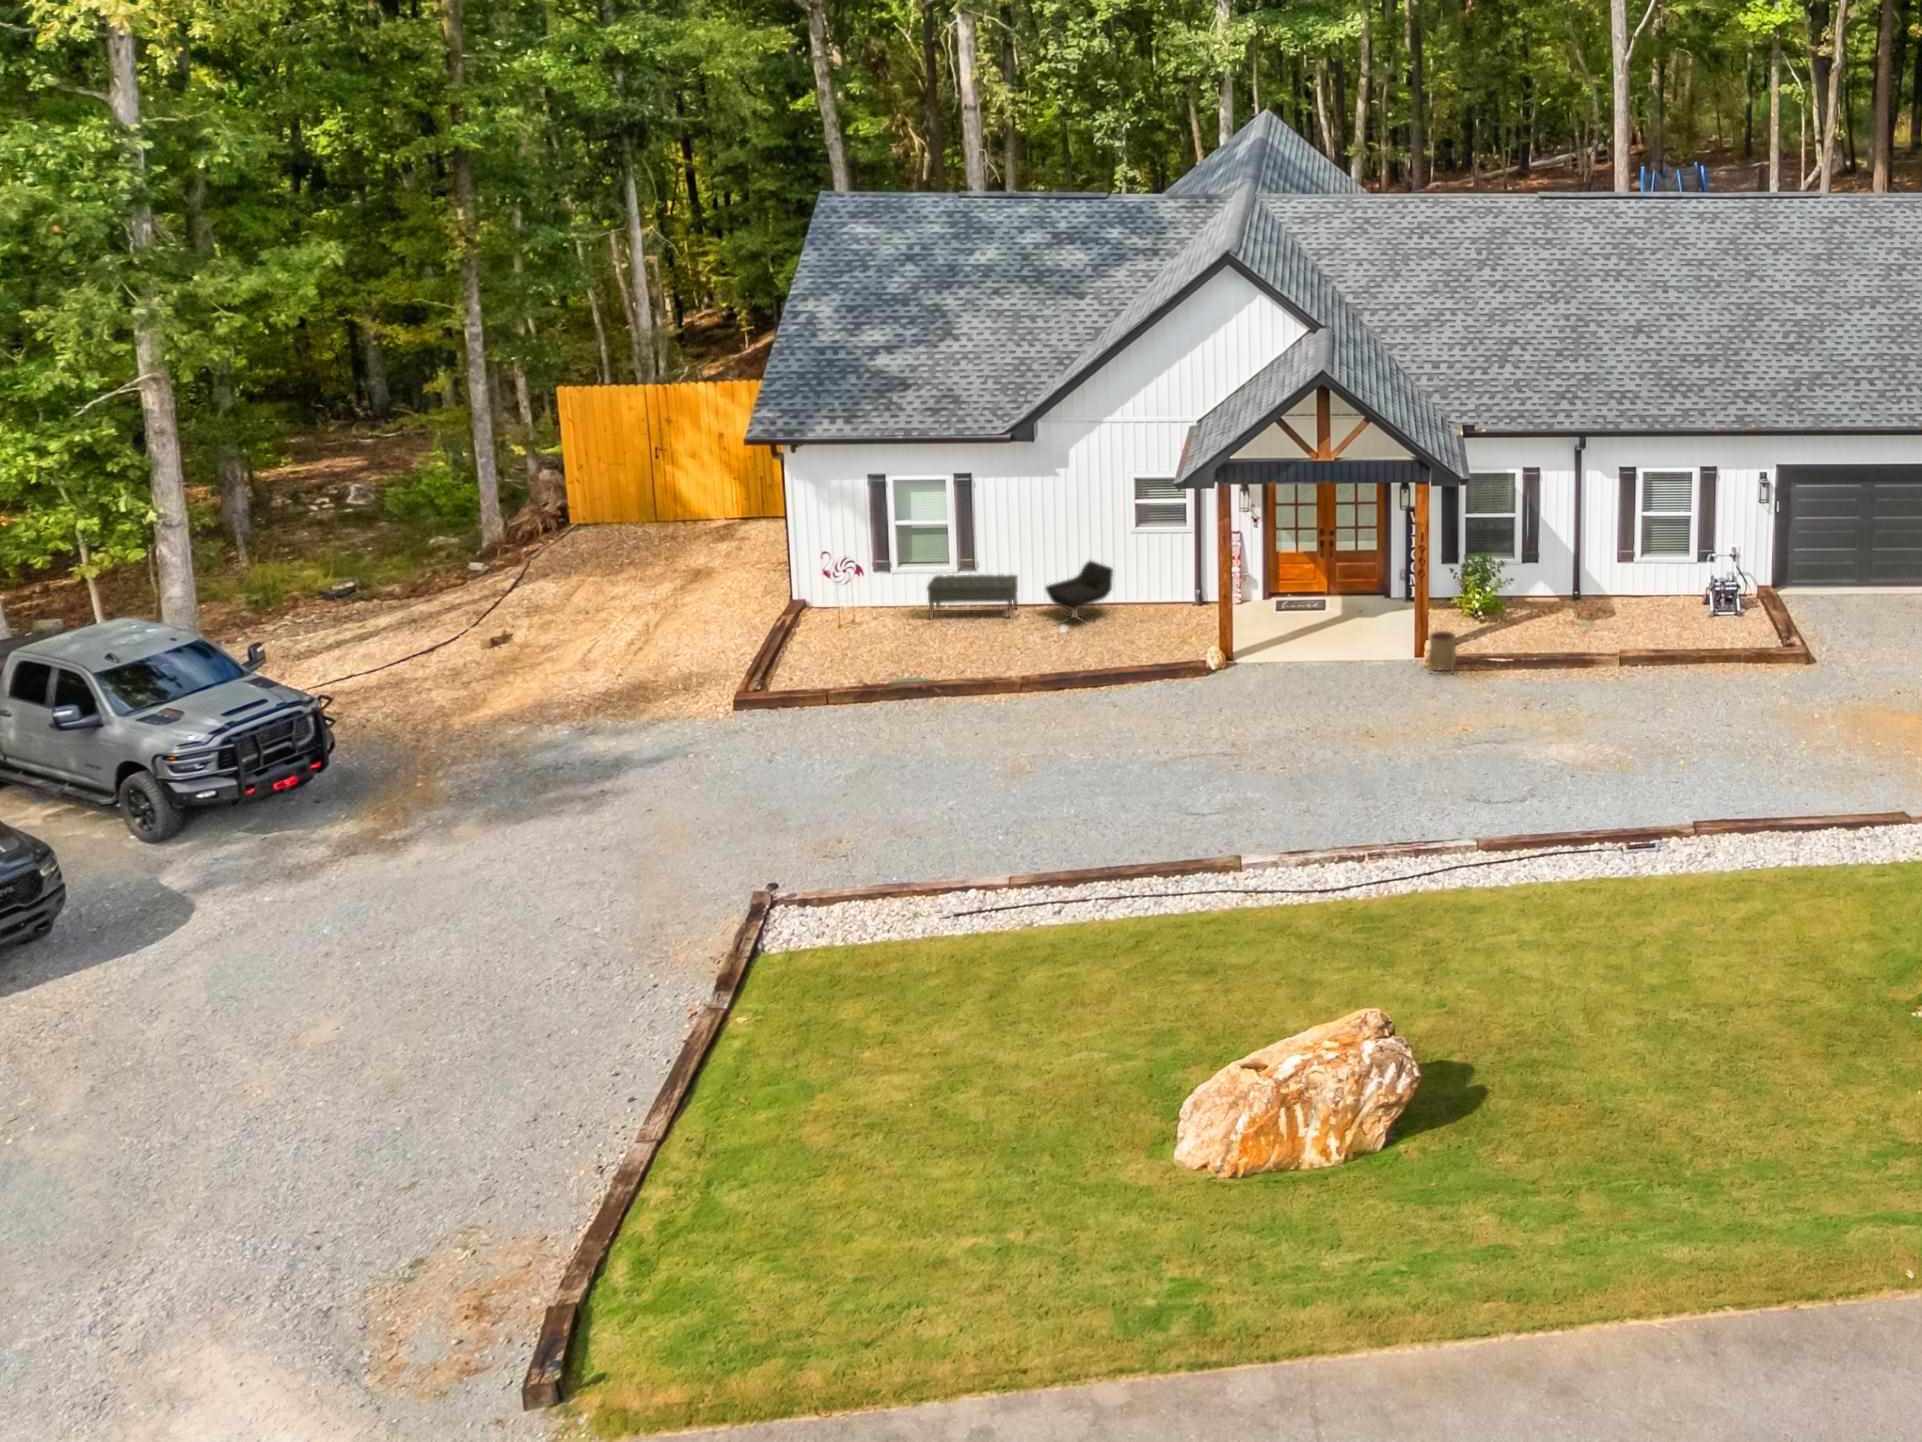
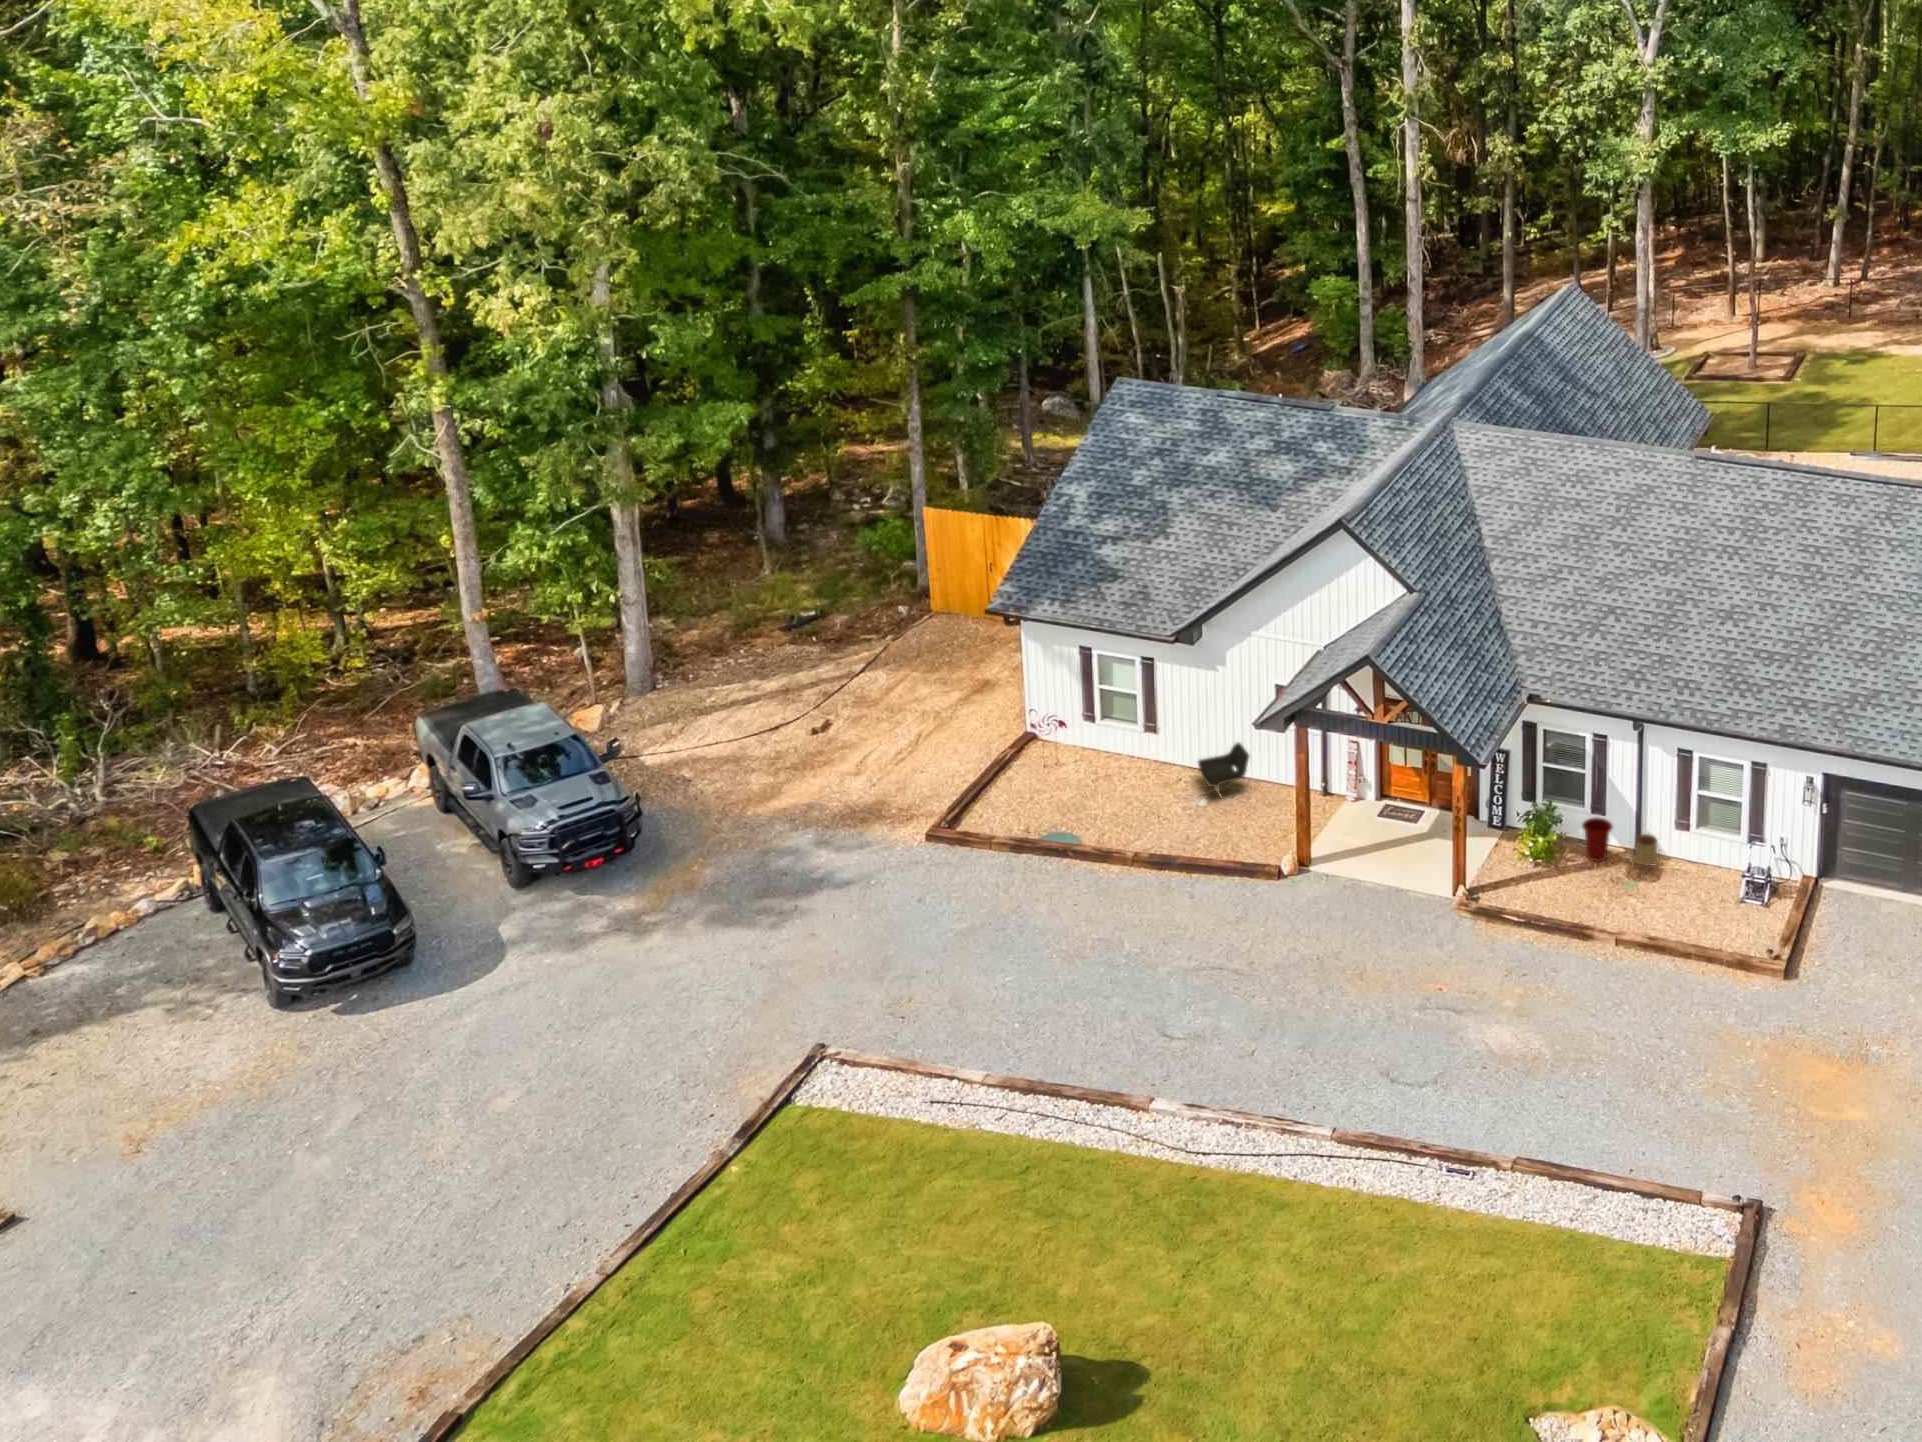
waste bin: none [1521,565,1555,610] -> present [1582,818,1613,862]
bench: present [927,574,1018,619] -> none [1111,733,1184,782]
planter: present [1429,631,1456,671] -> present [1632,834,1660,867]

